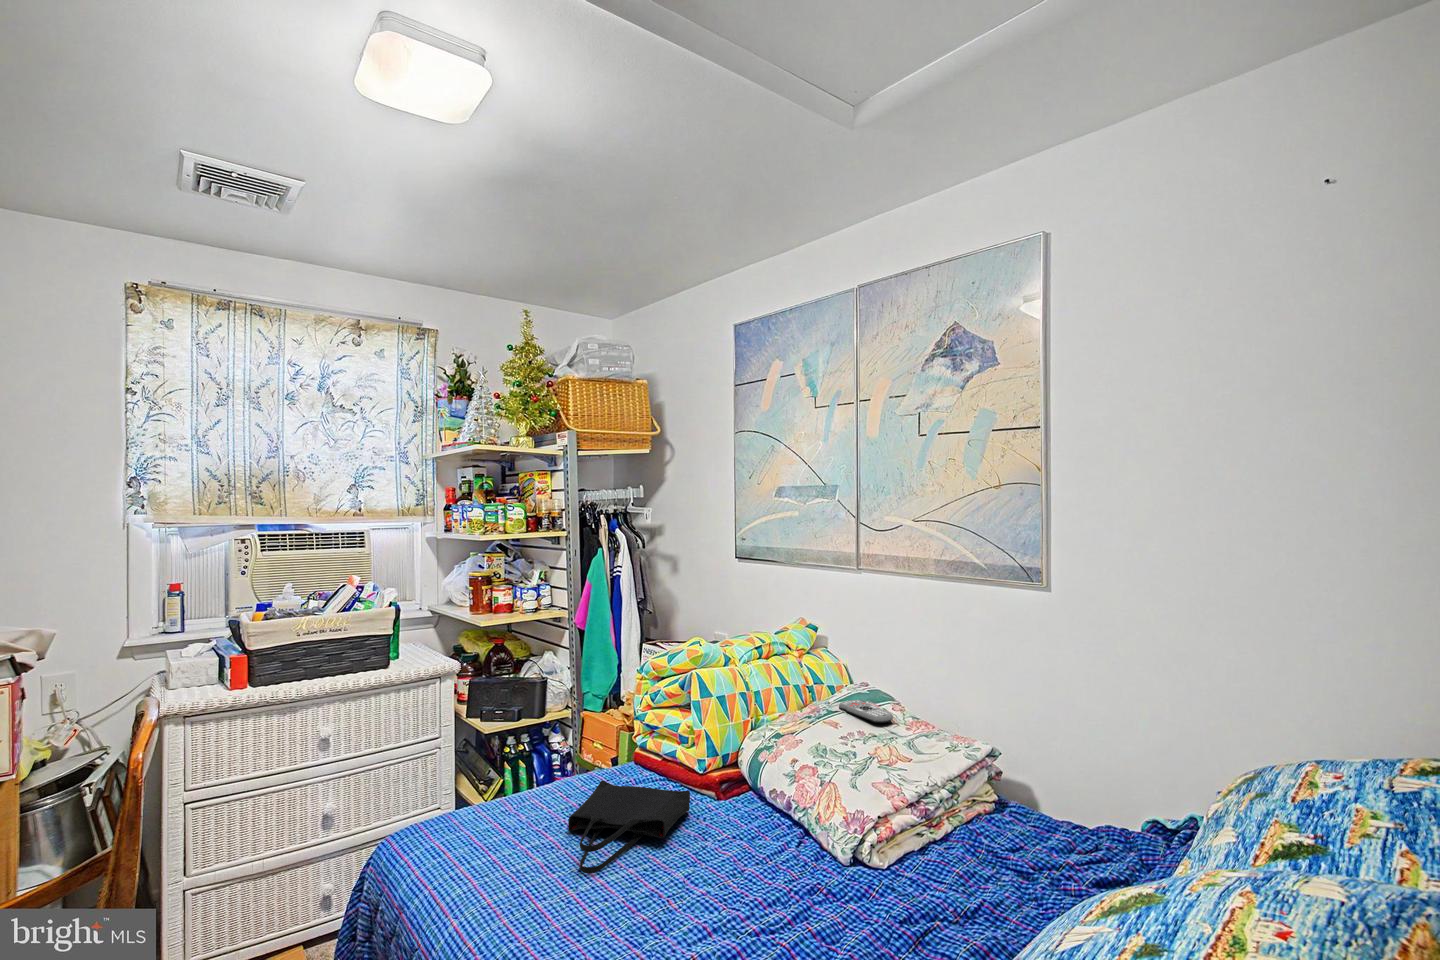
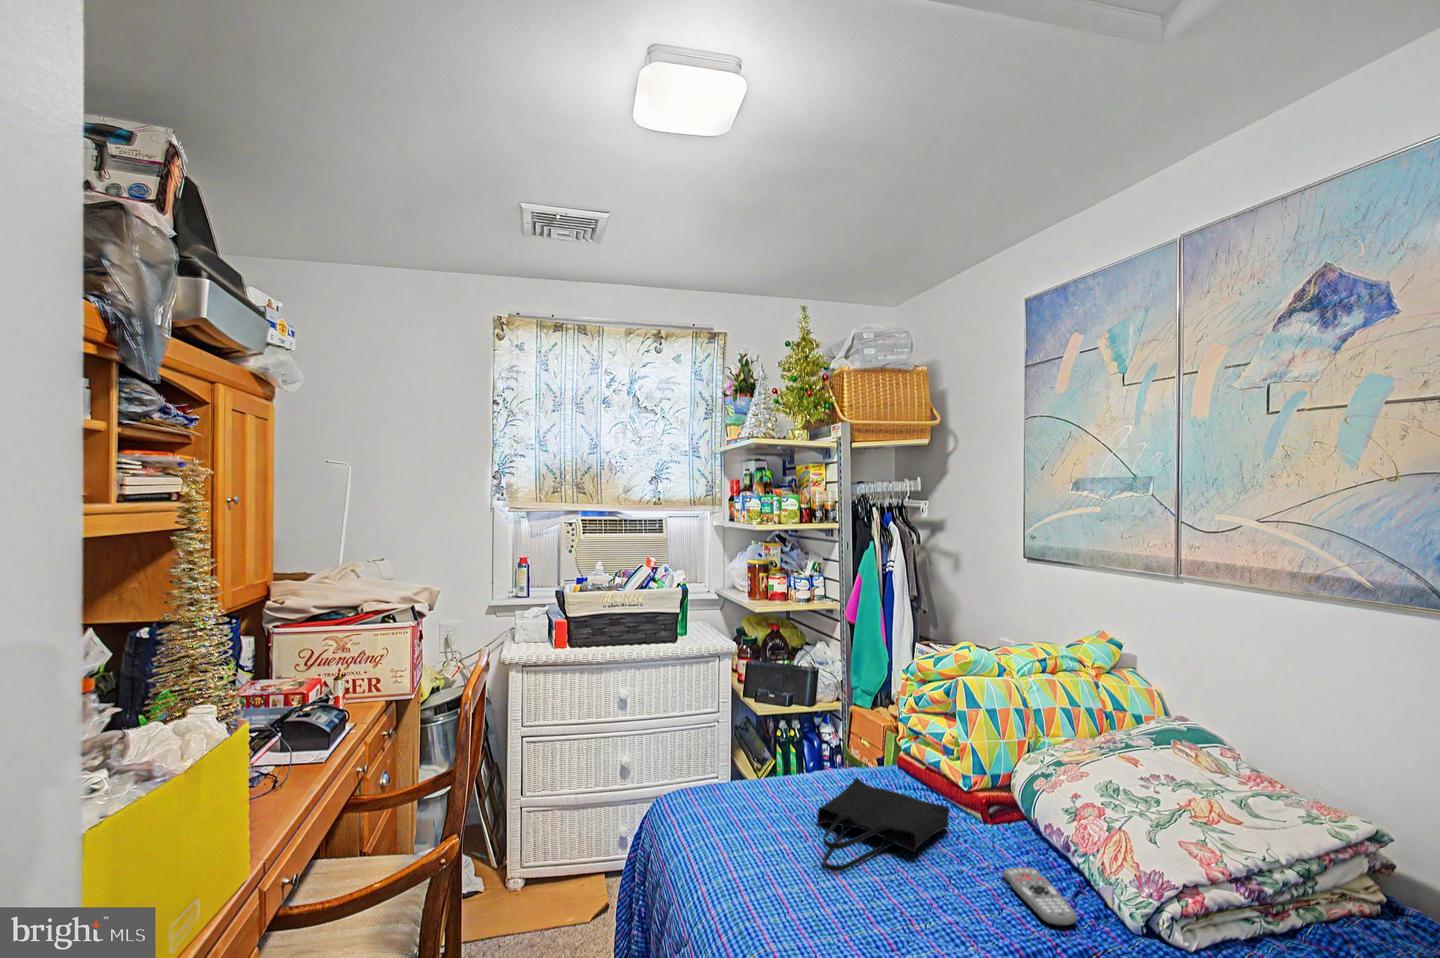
remote control: present [839,700,893,723] -> present [1003,867,1077,926]

